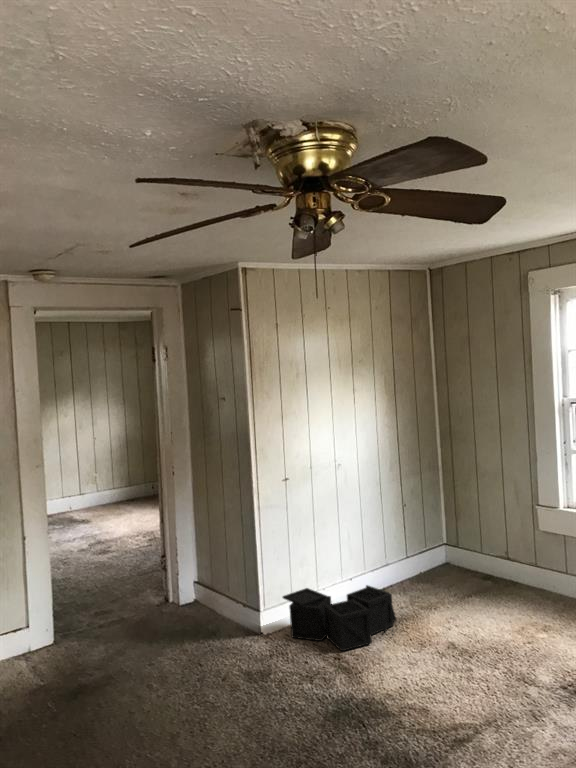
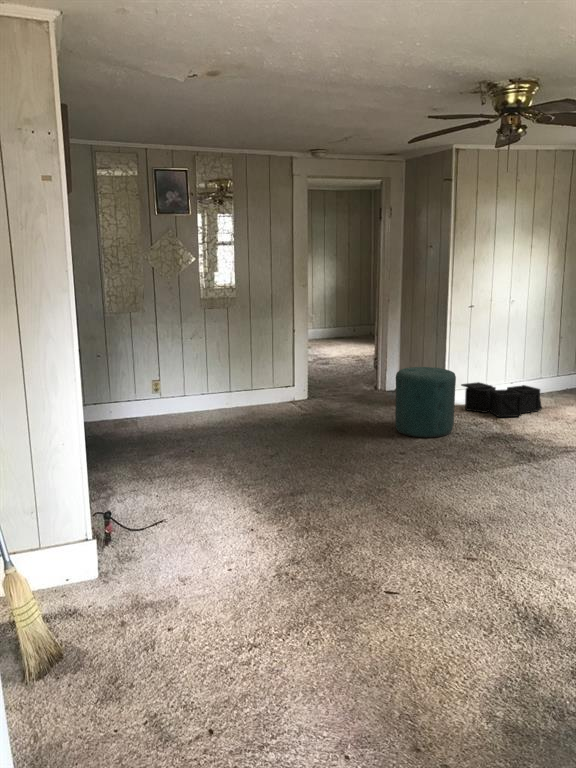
ottoman: none [175,595,275,733] -> present [395,367,456,438]

